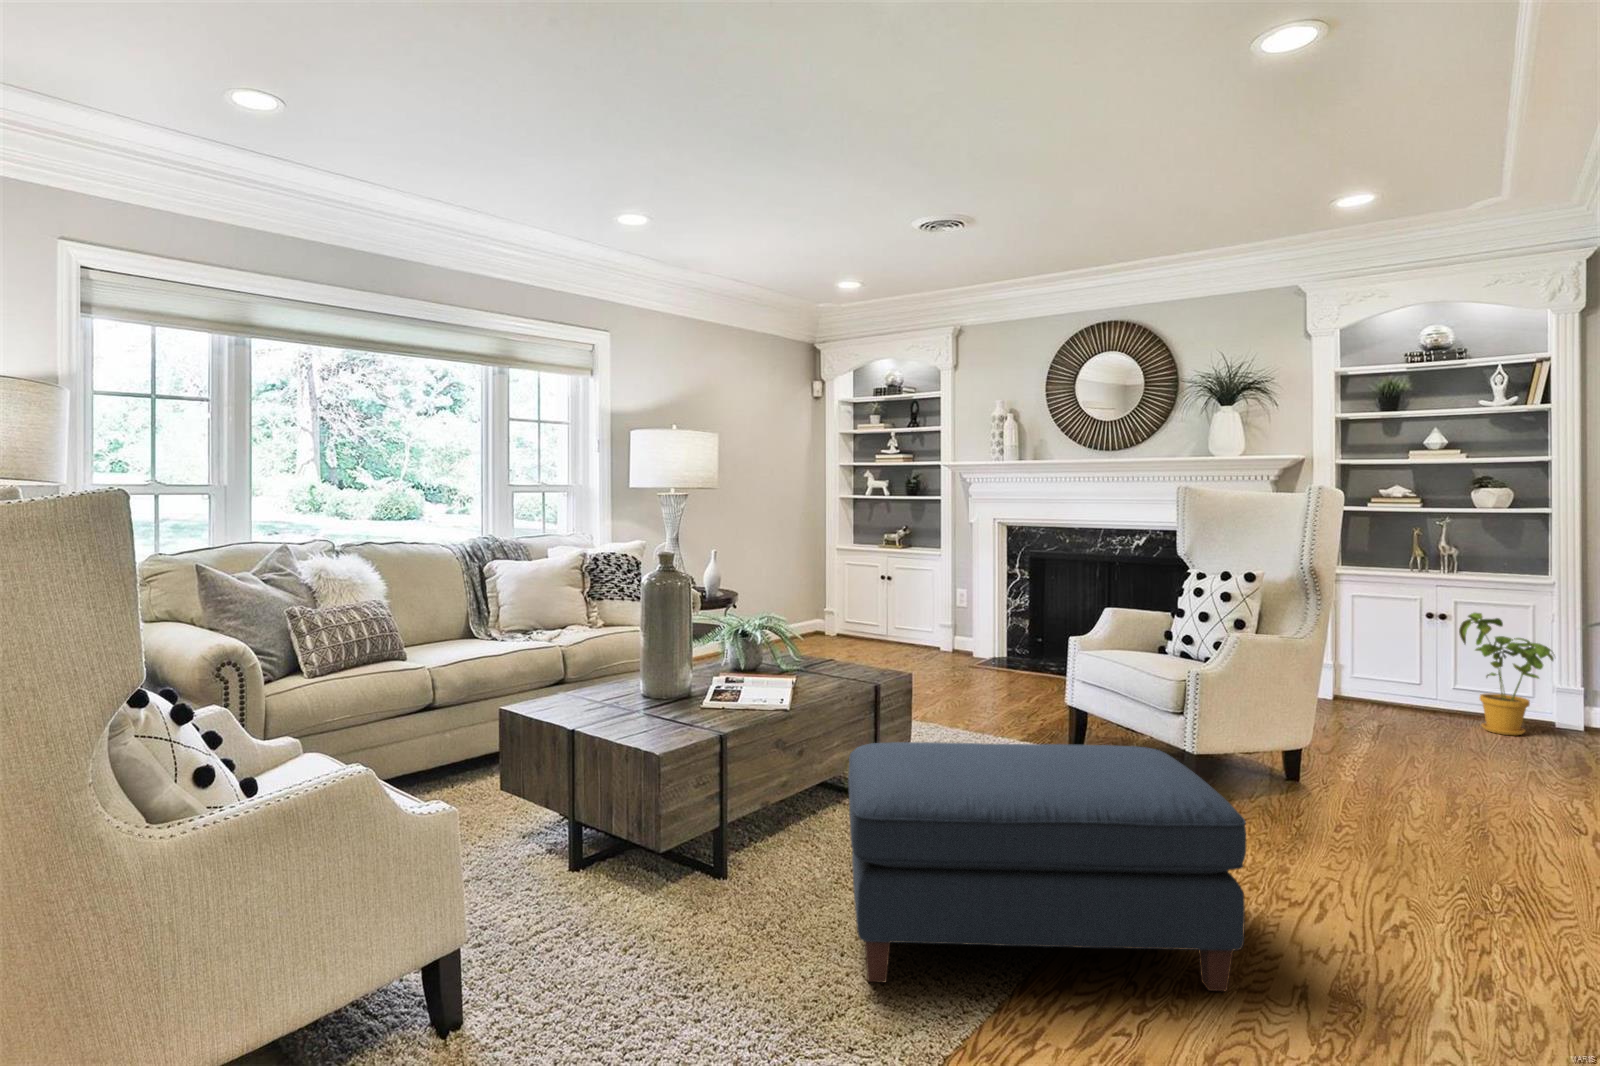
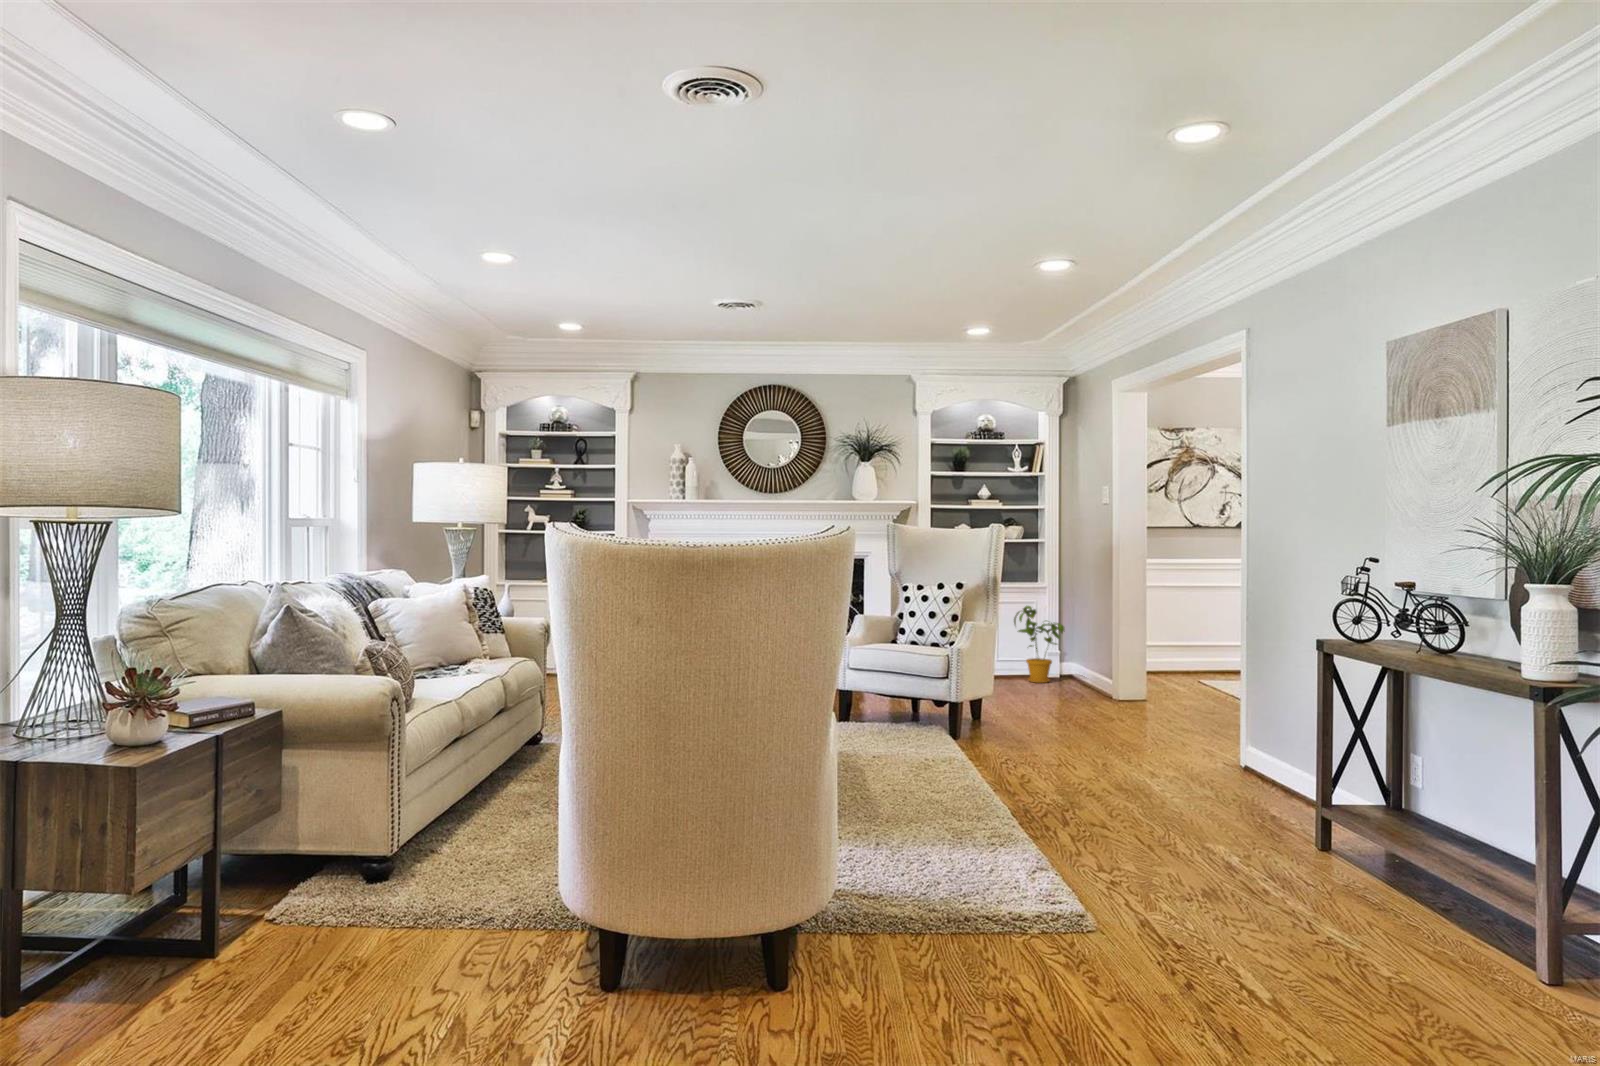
ottoman: present [848,742,1246,991] -> none [872,677,1099,811]

